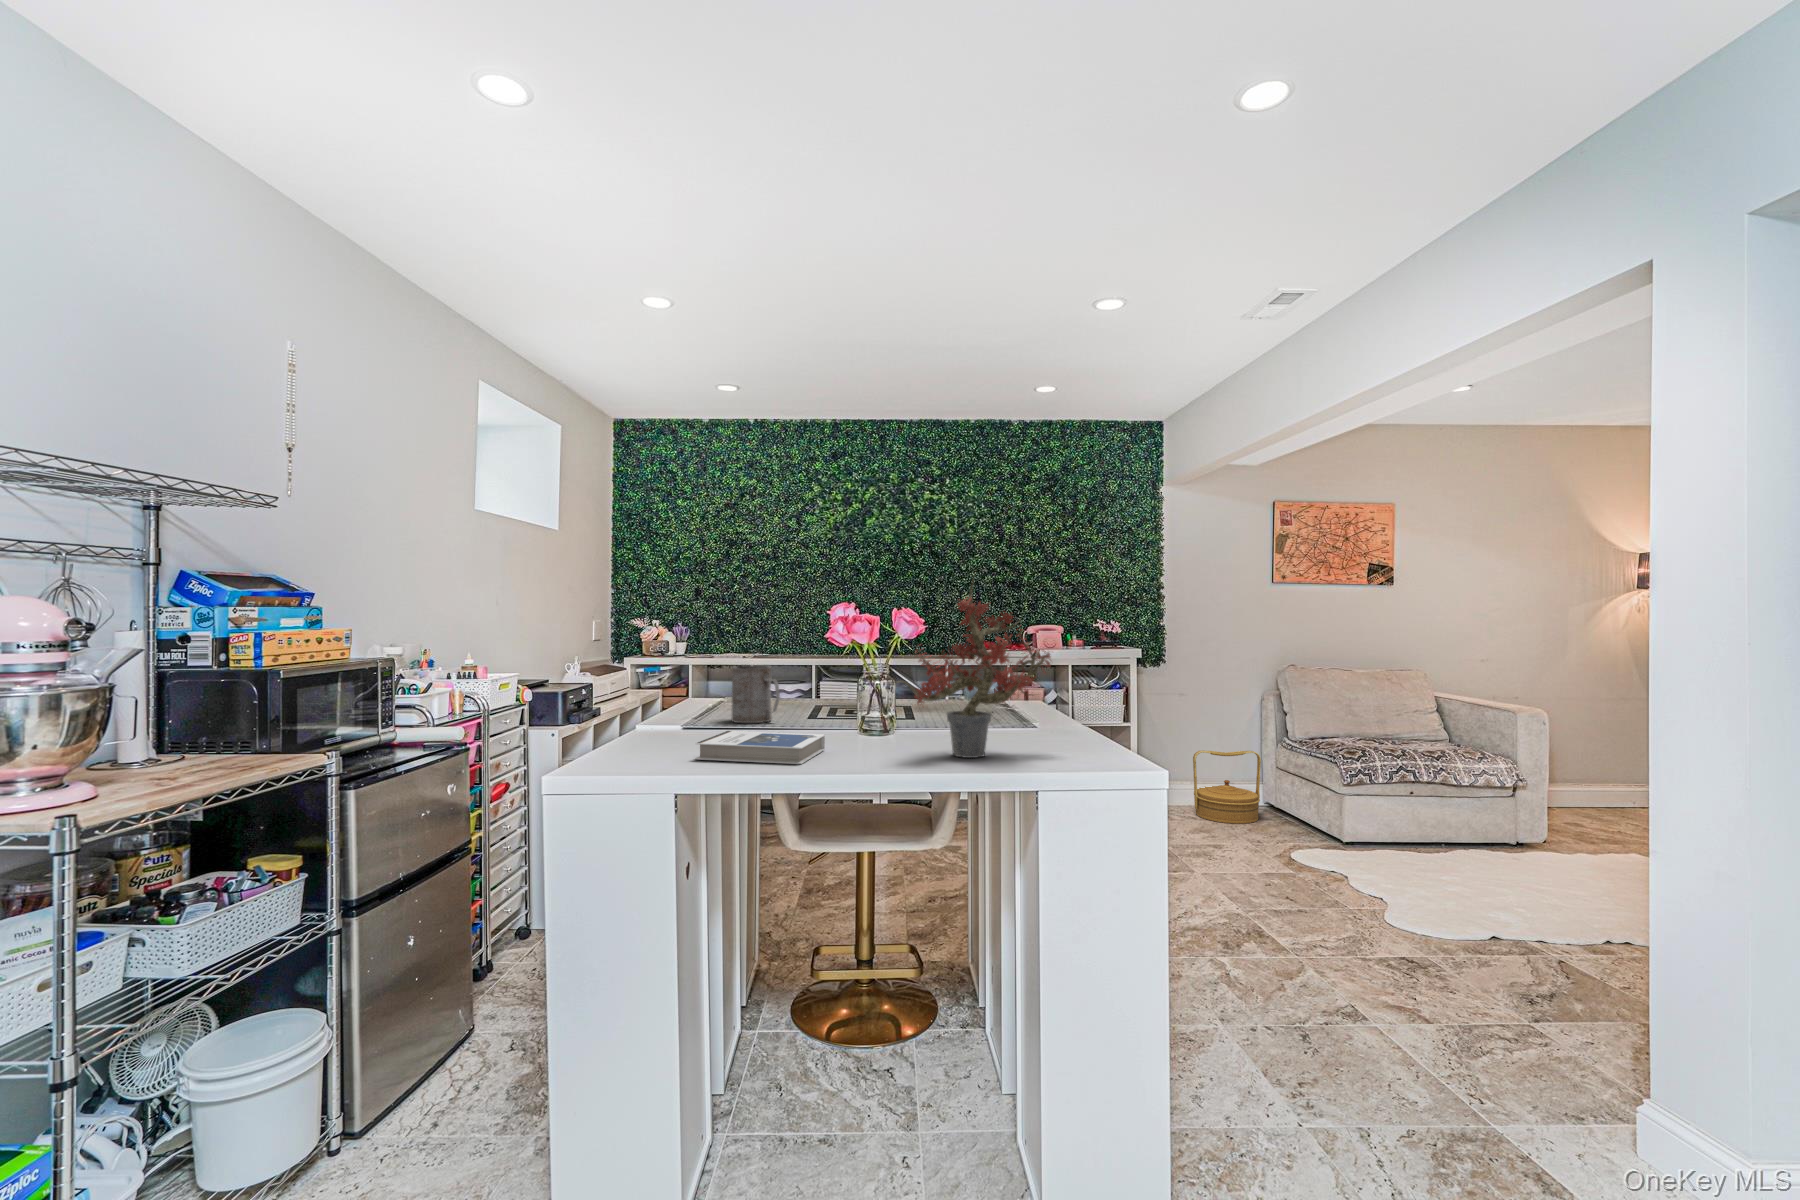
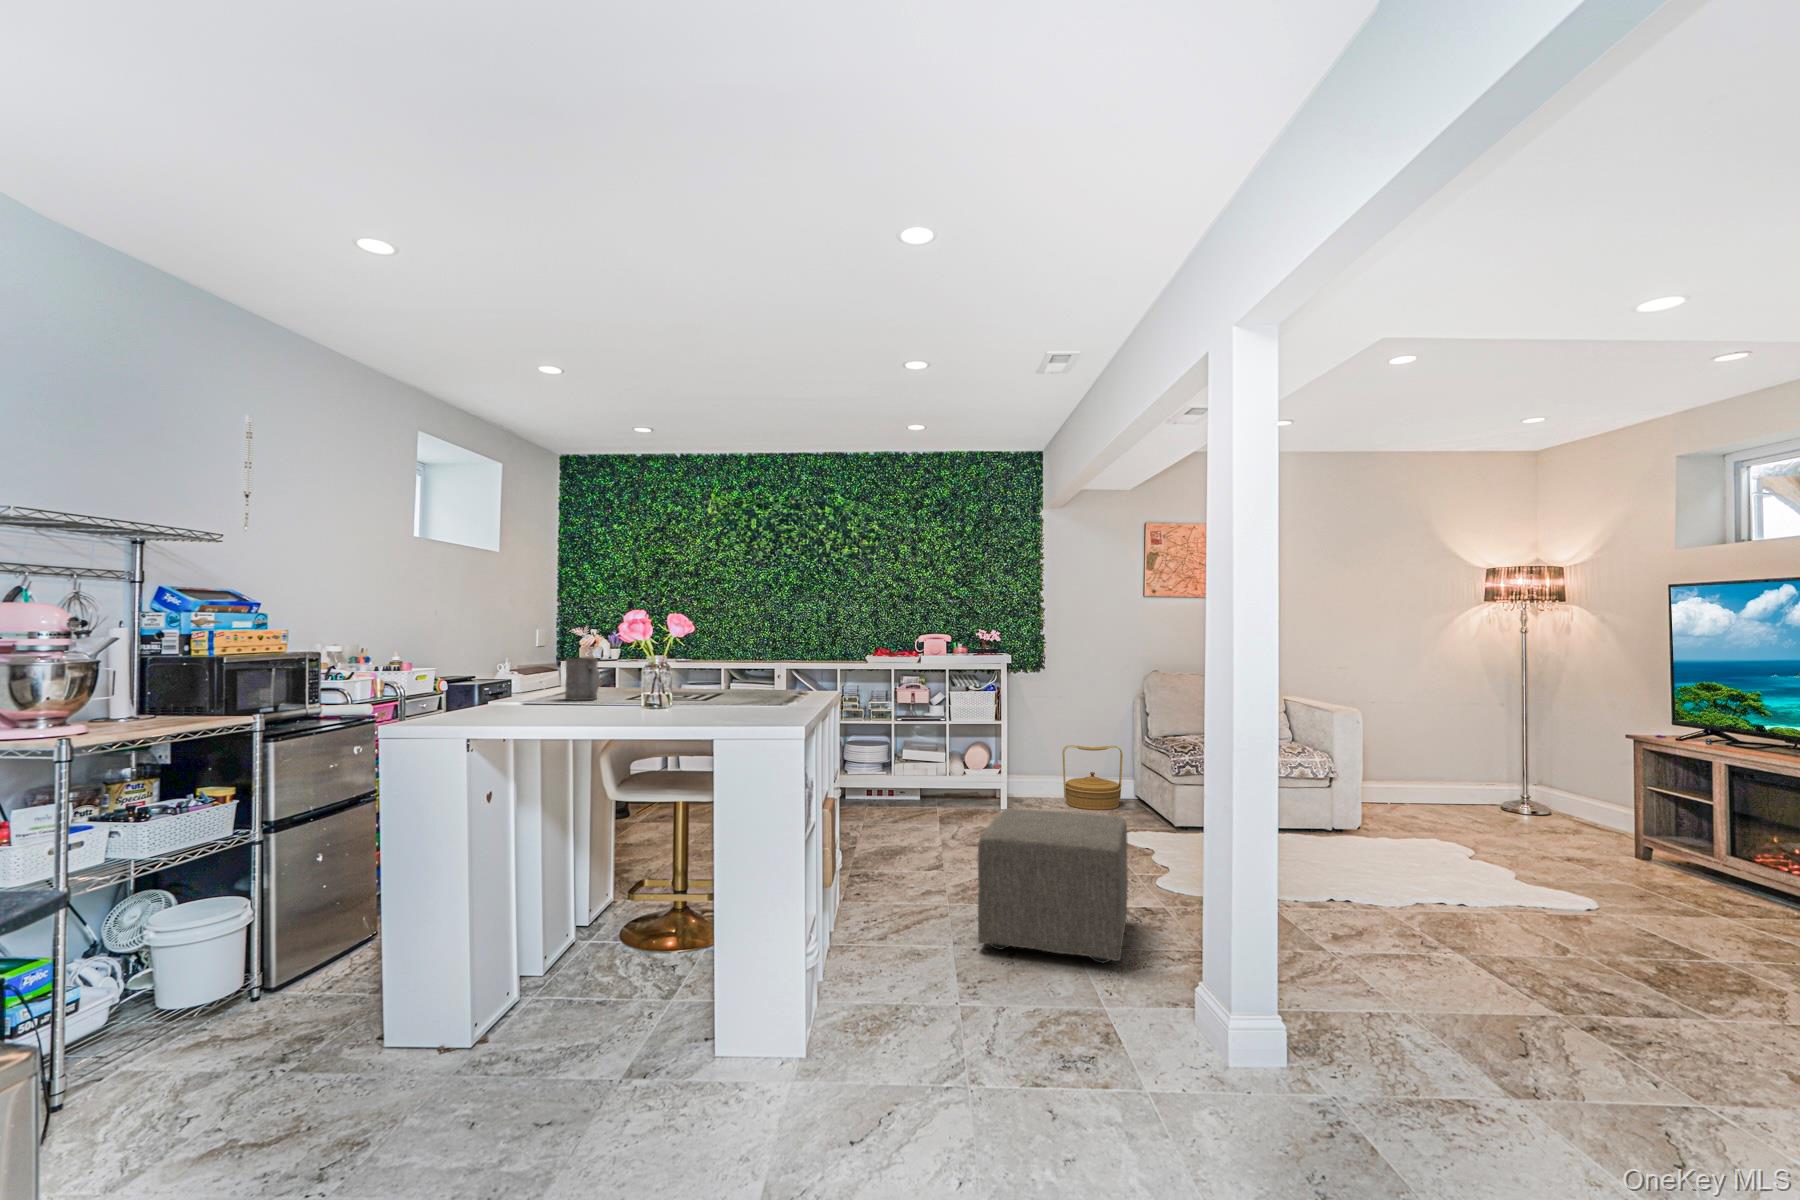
potted plant: present [899,578,1050,758] -> none [627,584,759,717]
hardback book: present [695,731,825,764] -> none [494,700,596,720]
ottoman: none [1239,846,1464,1055] -> present [977,808,1128,963]

